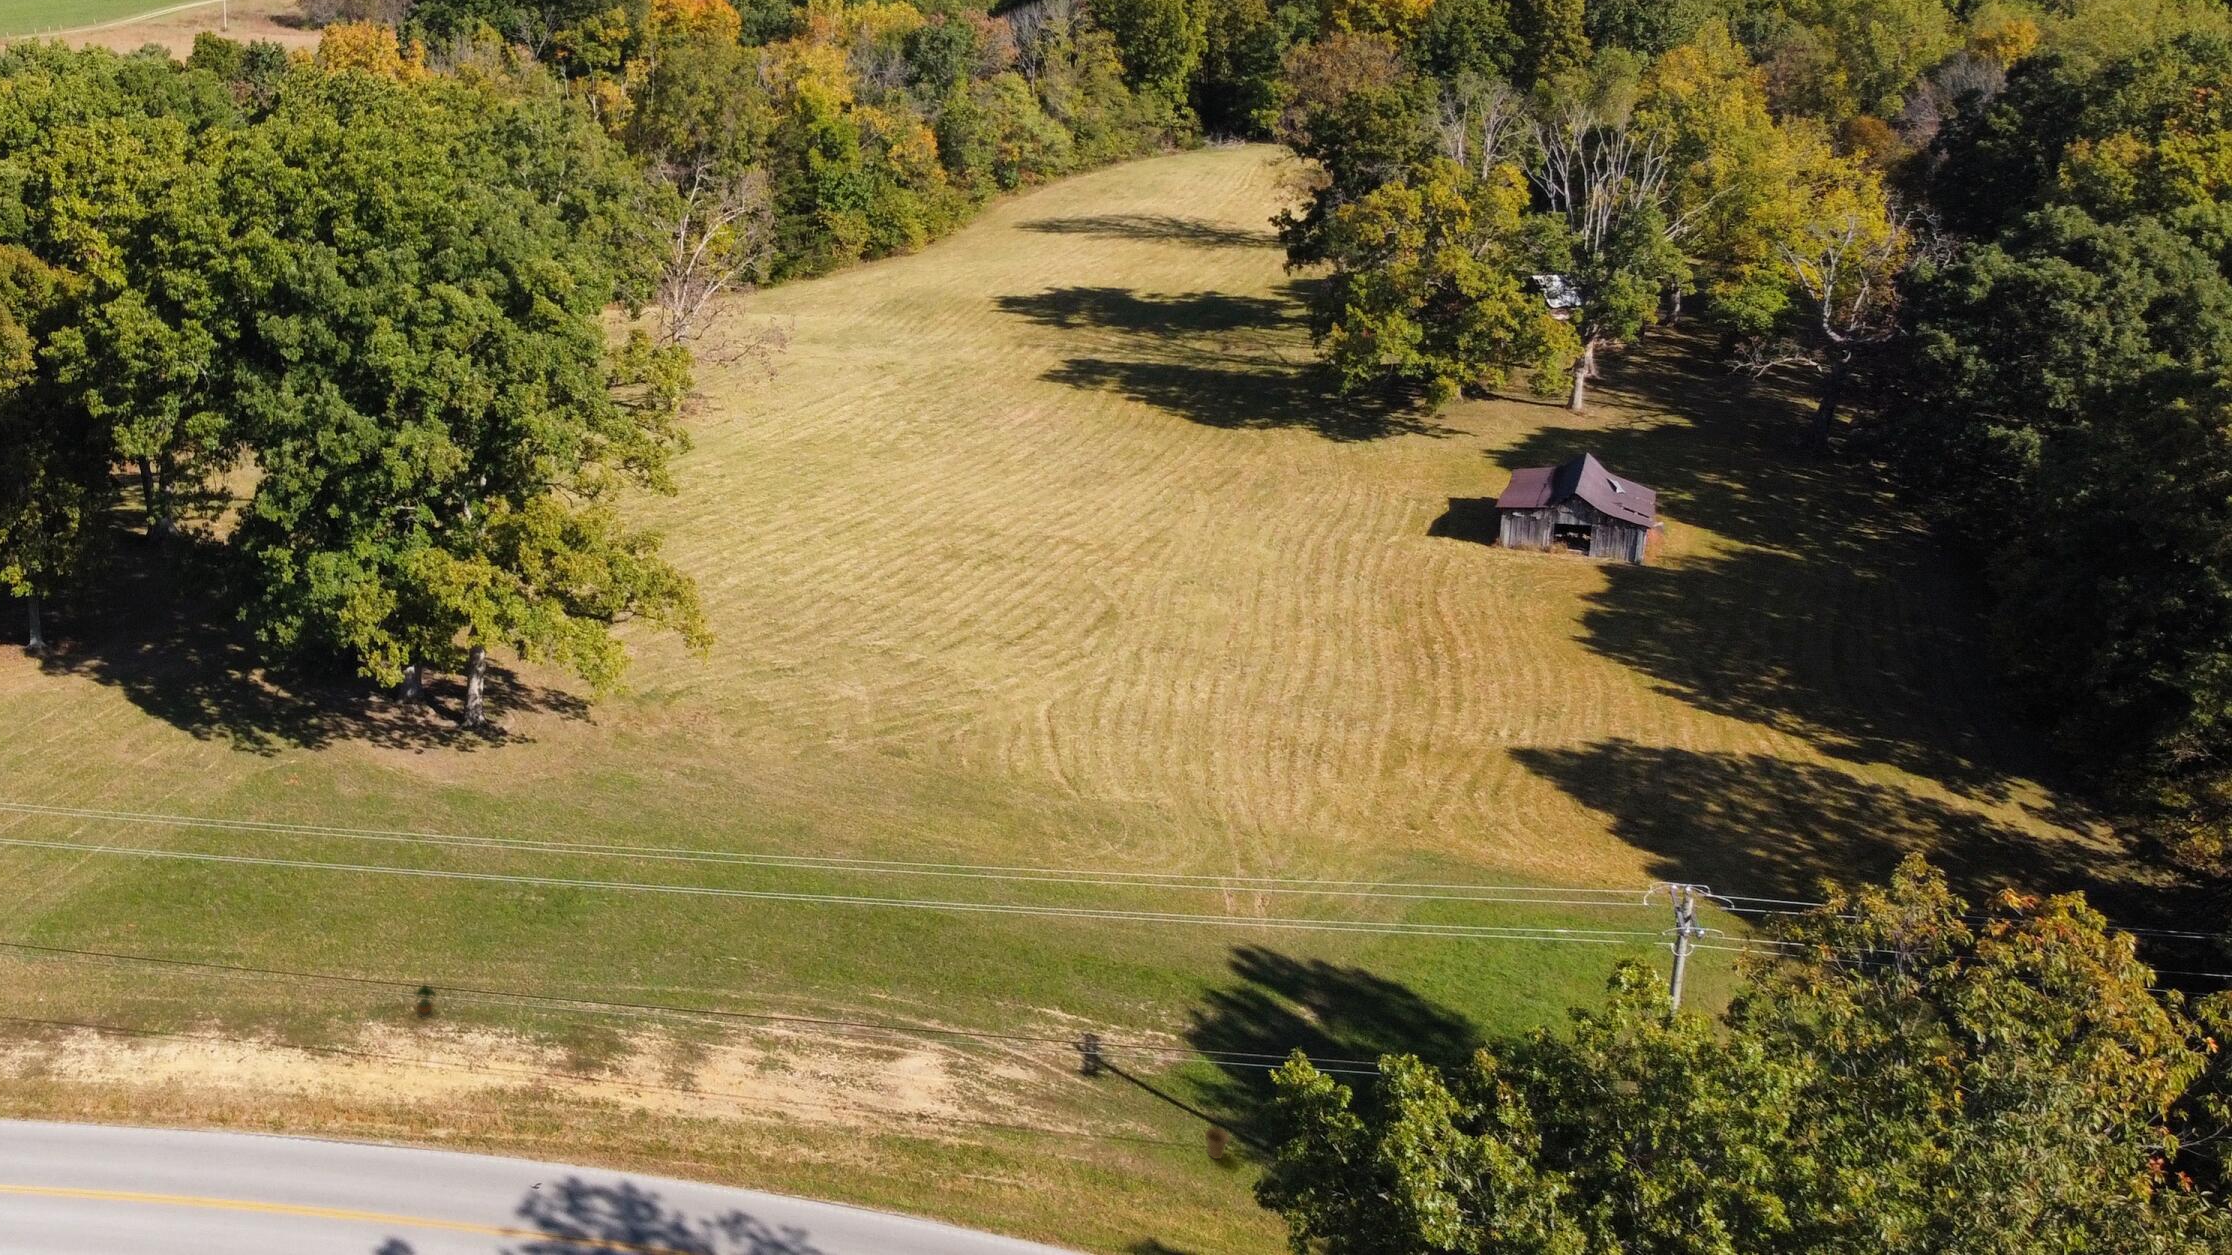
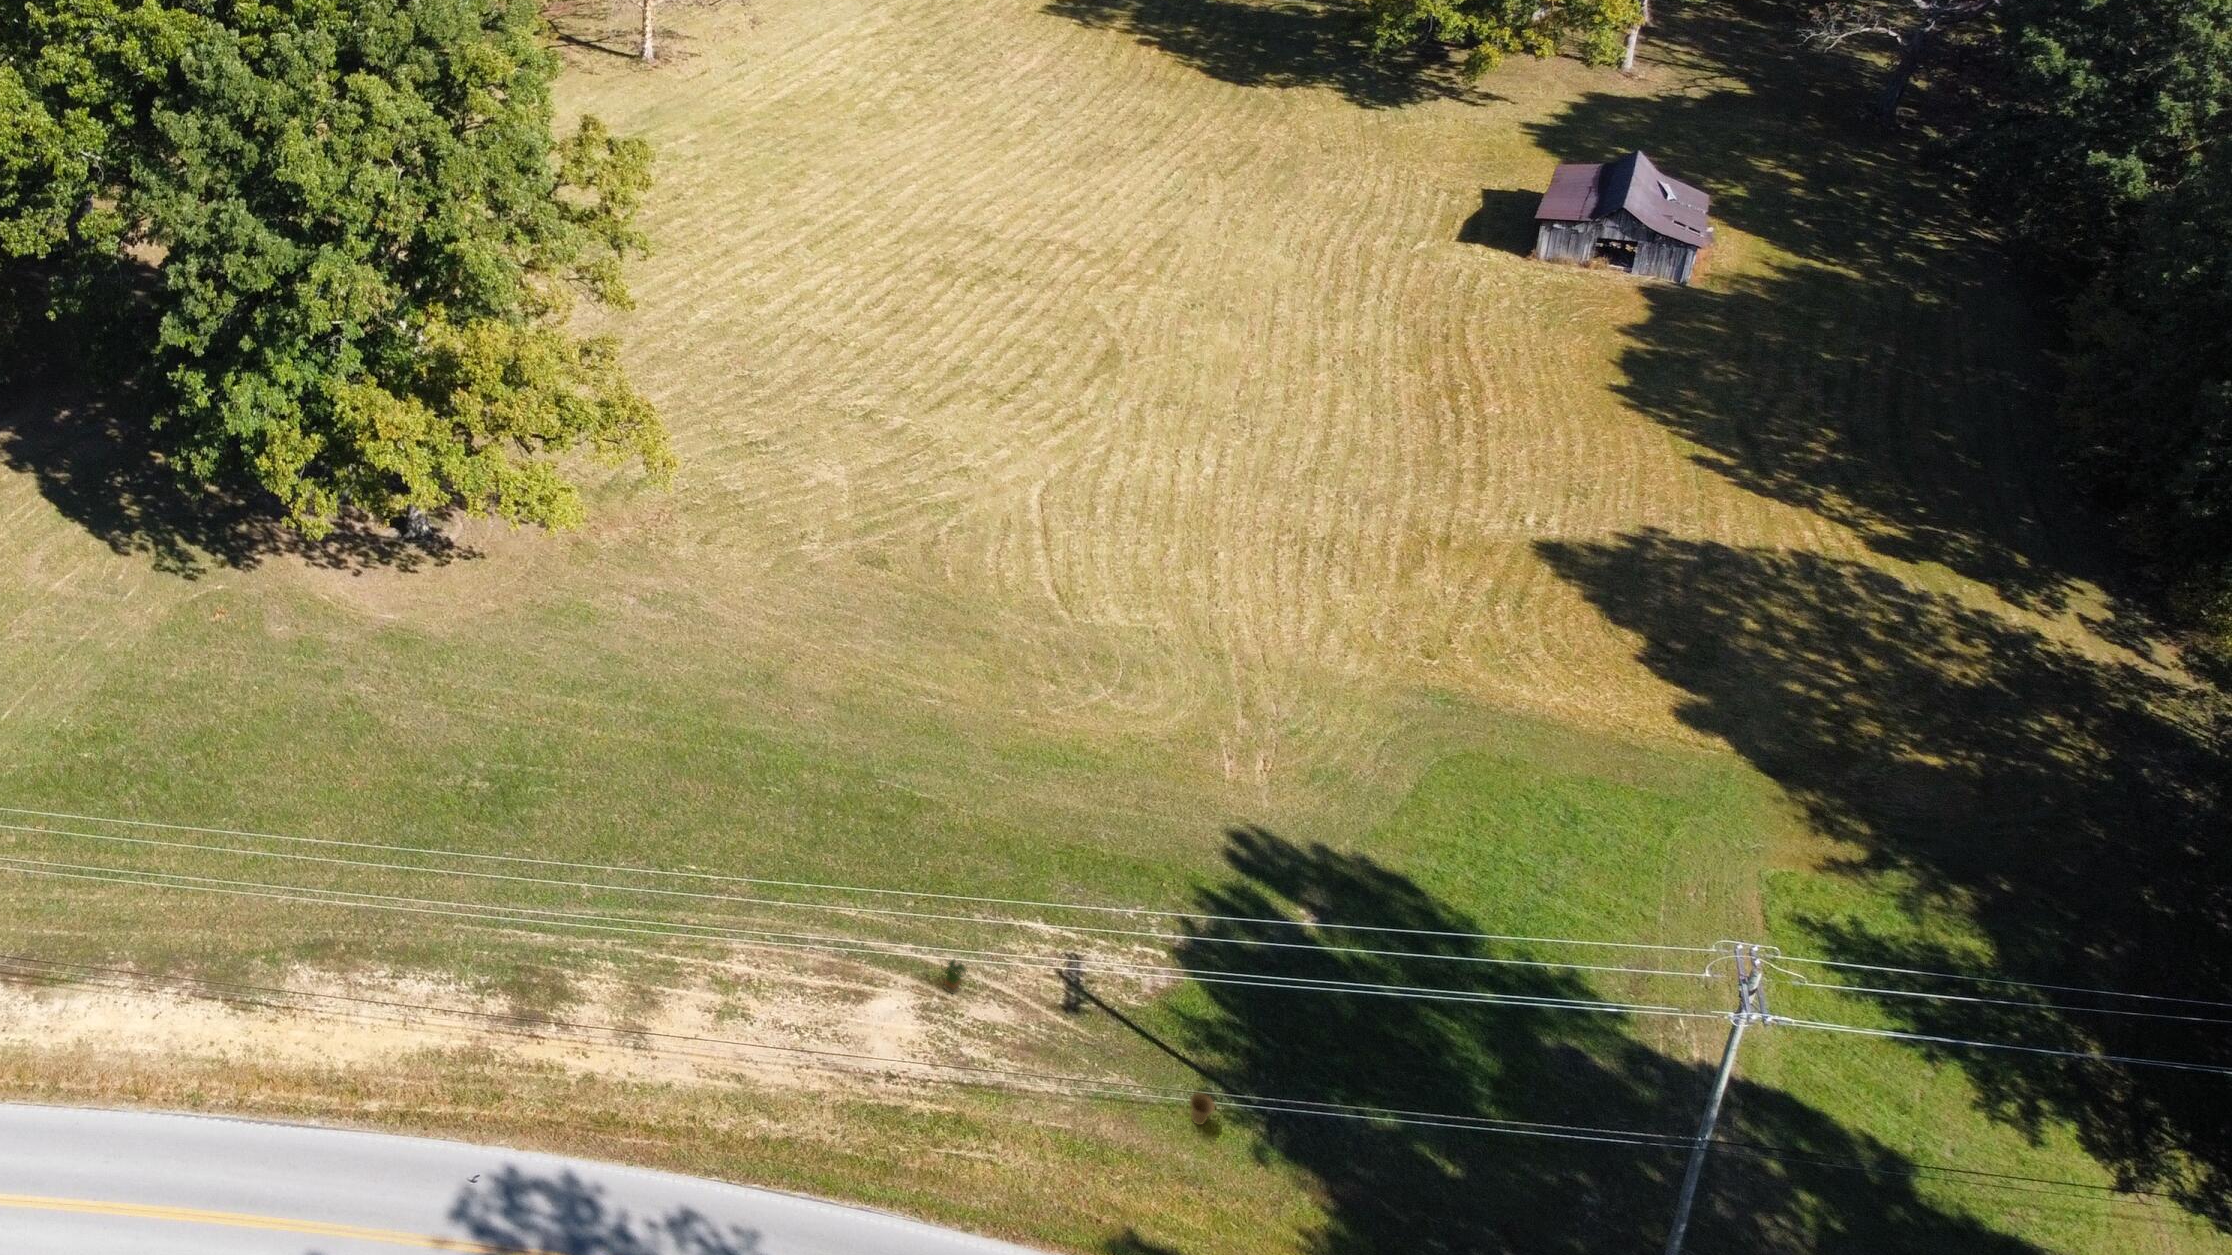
potted tree: present [414,986,436,1018] -> present [942,959,968,993]

